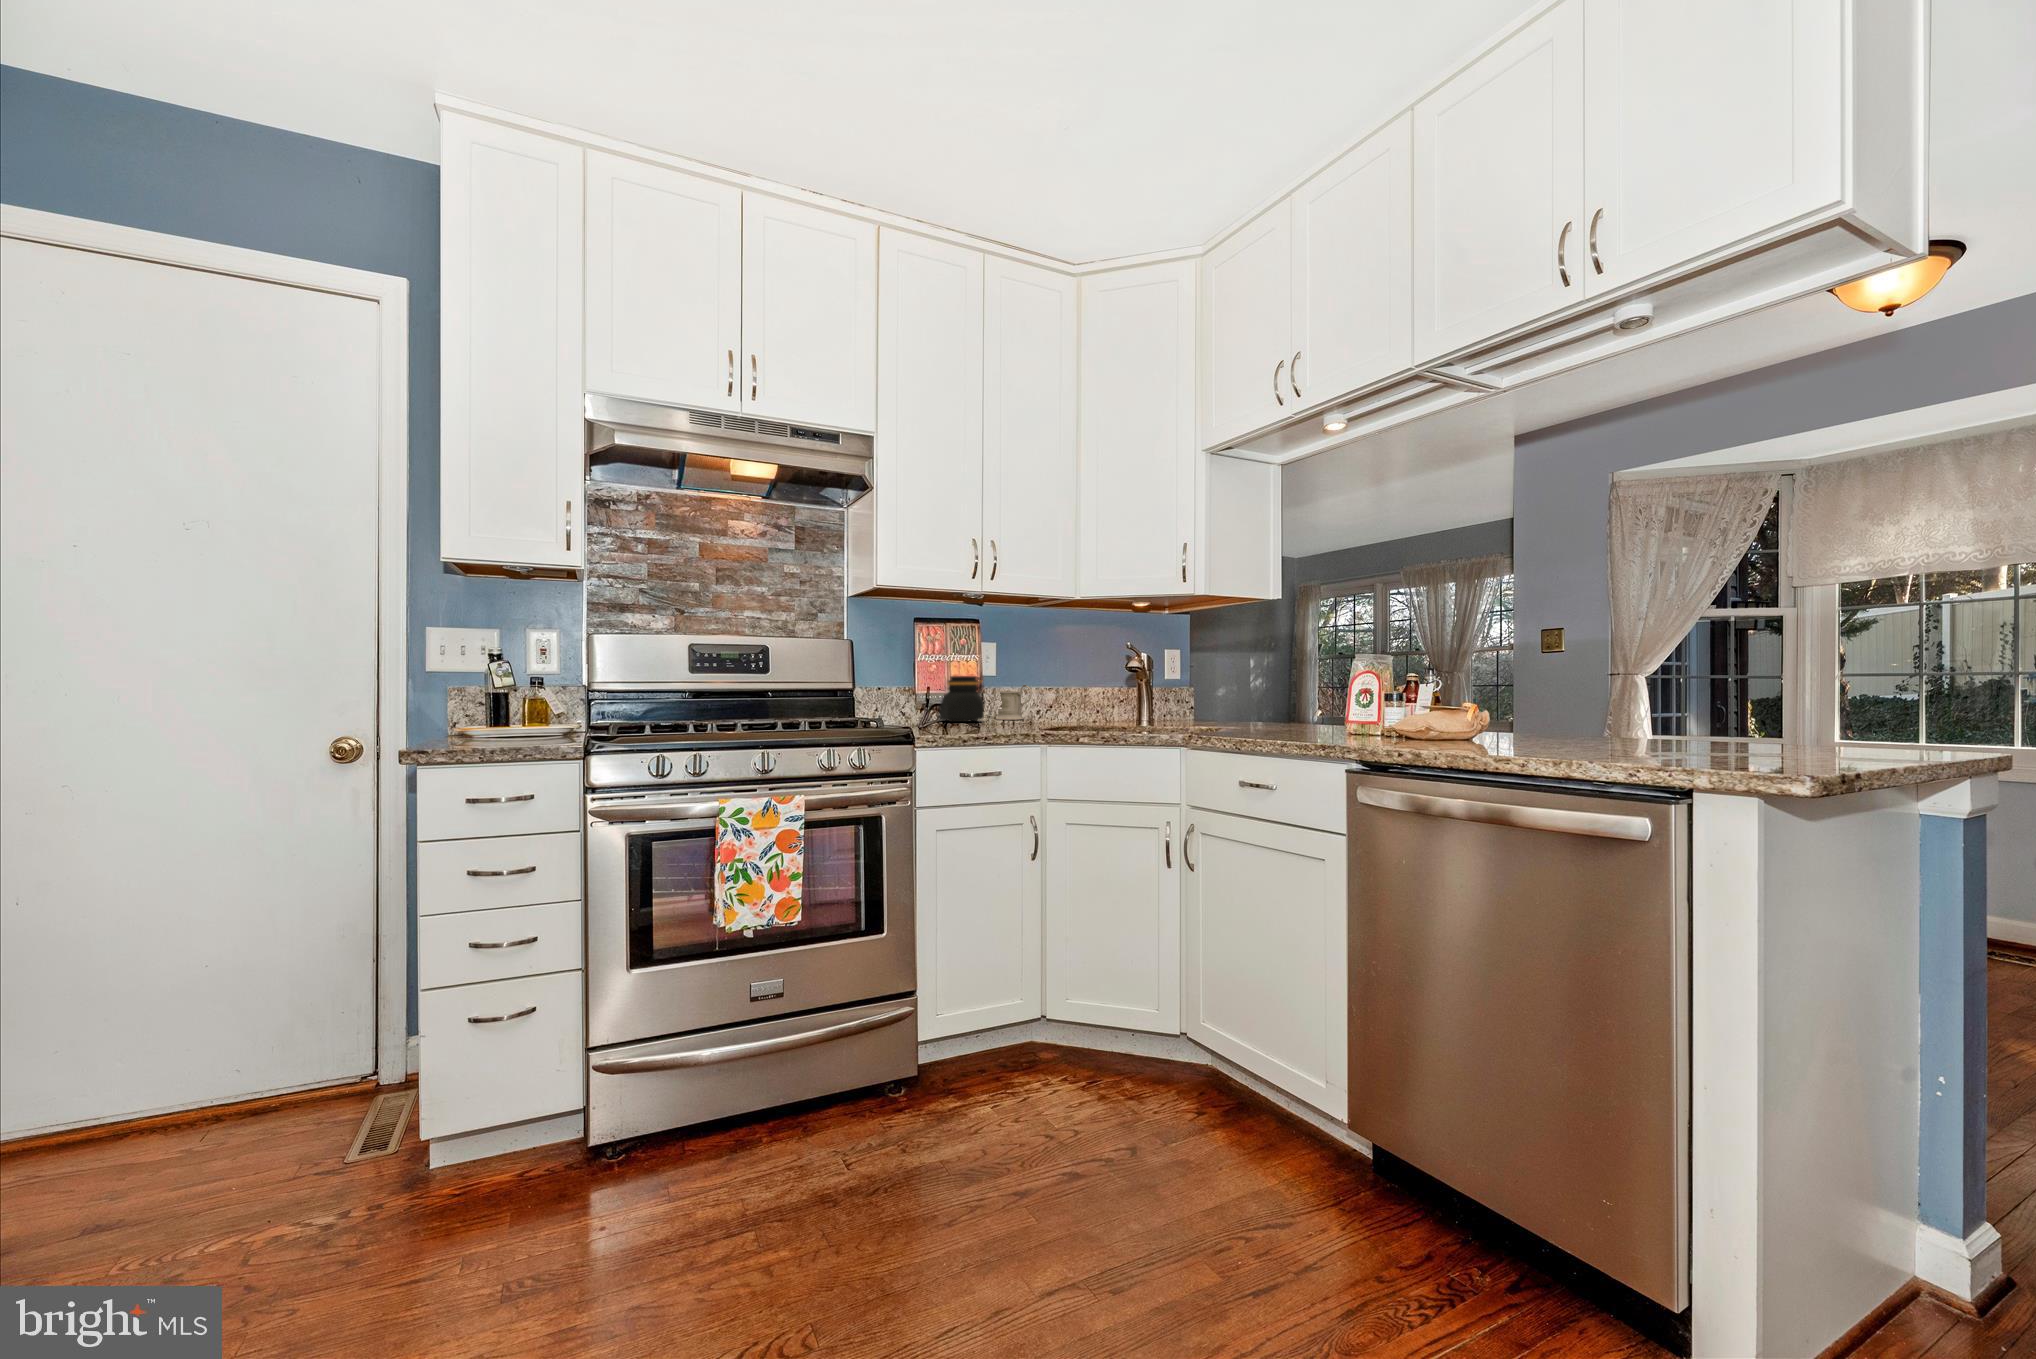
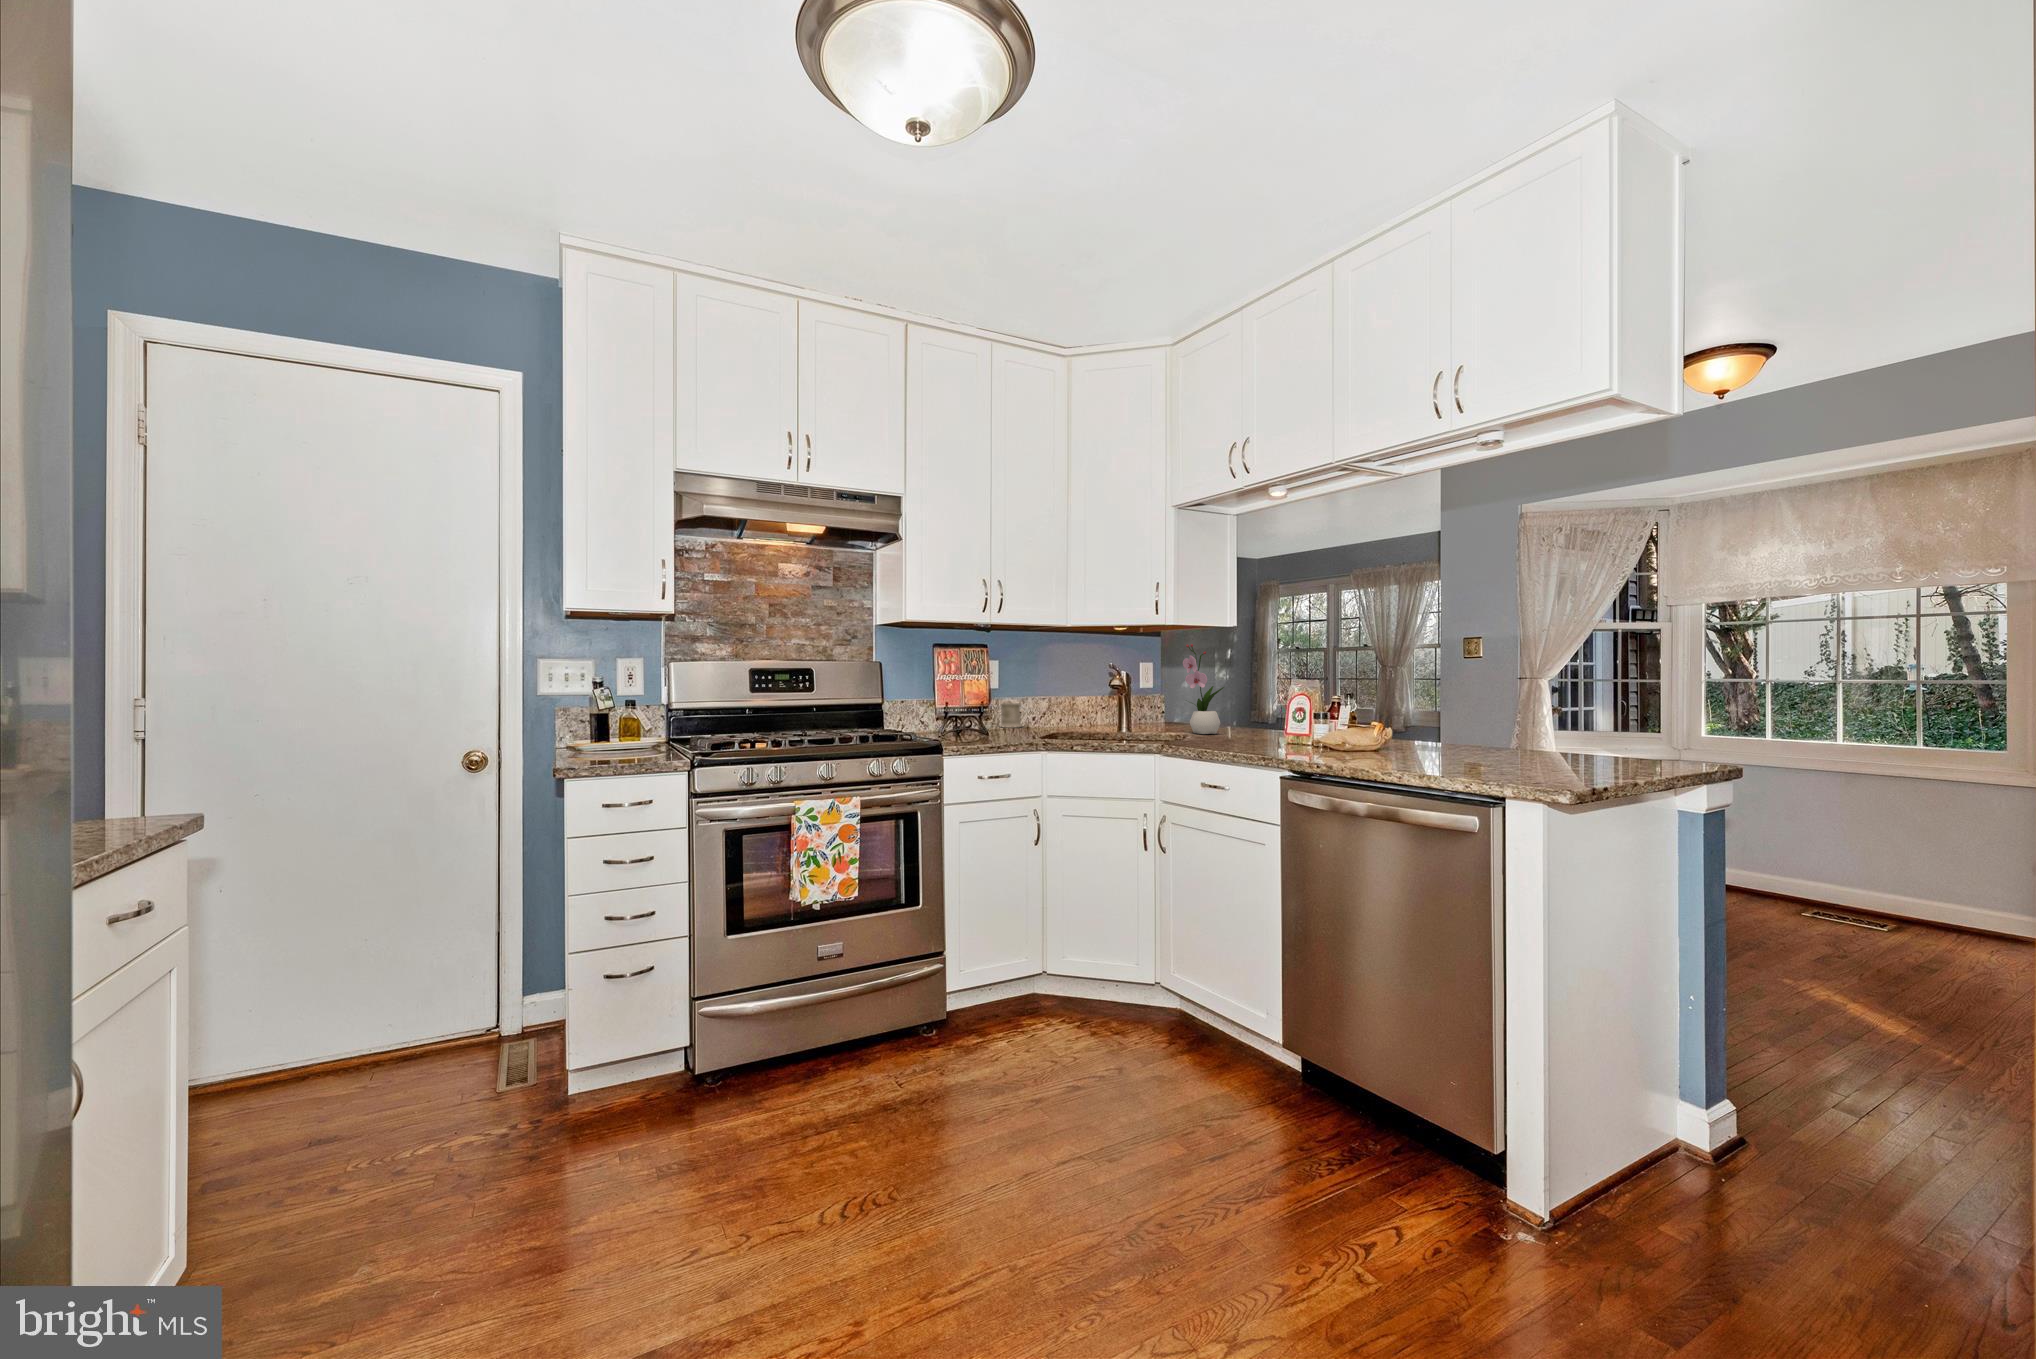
flower arrangement: none [1214,618,1266,726] -> present [1183,644,1224,734]
jar: present [937,676,985,722] -> none [950,692,992,731]

